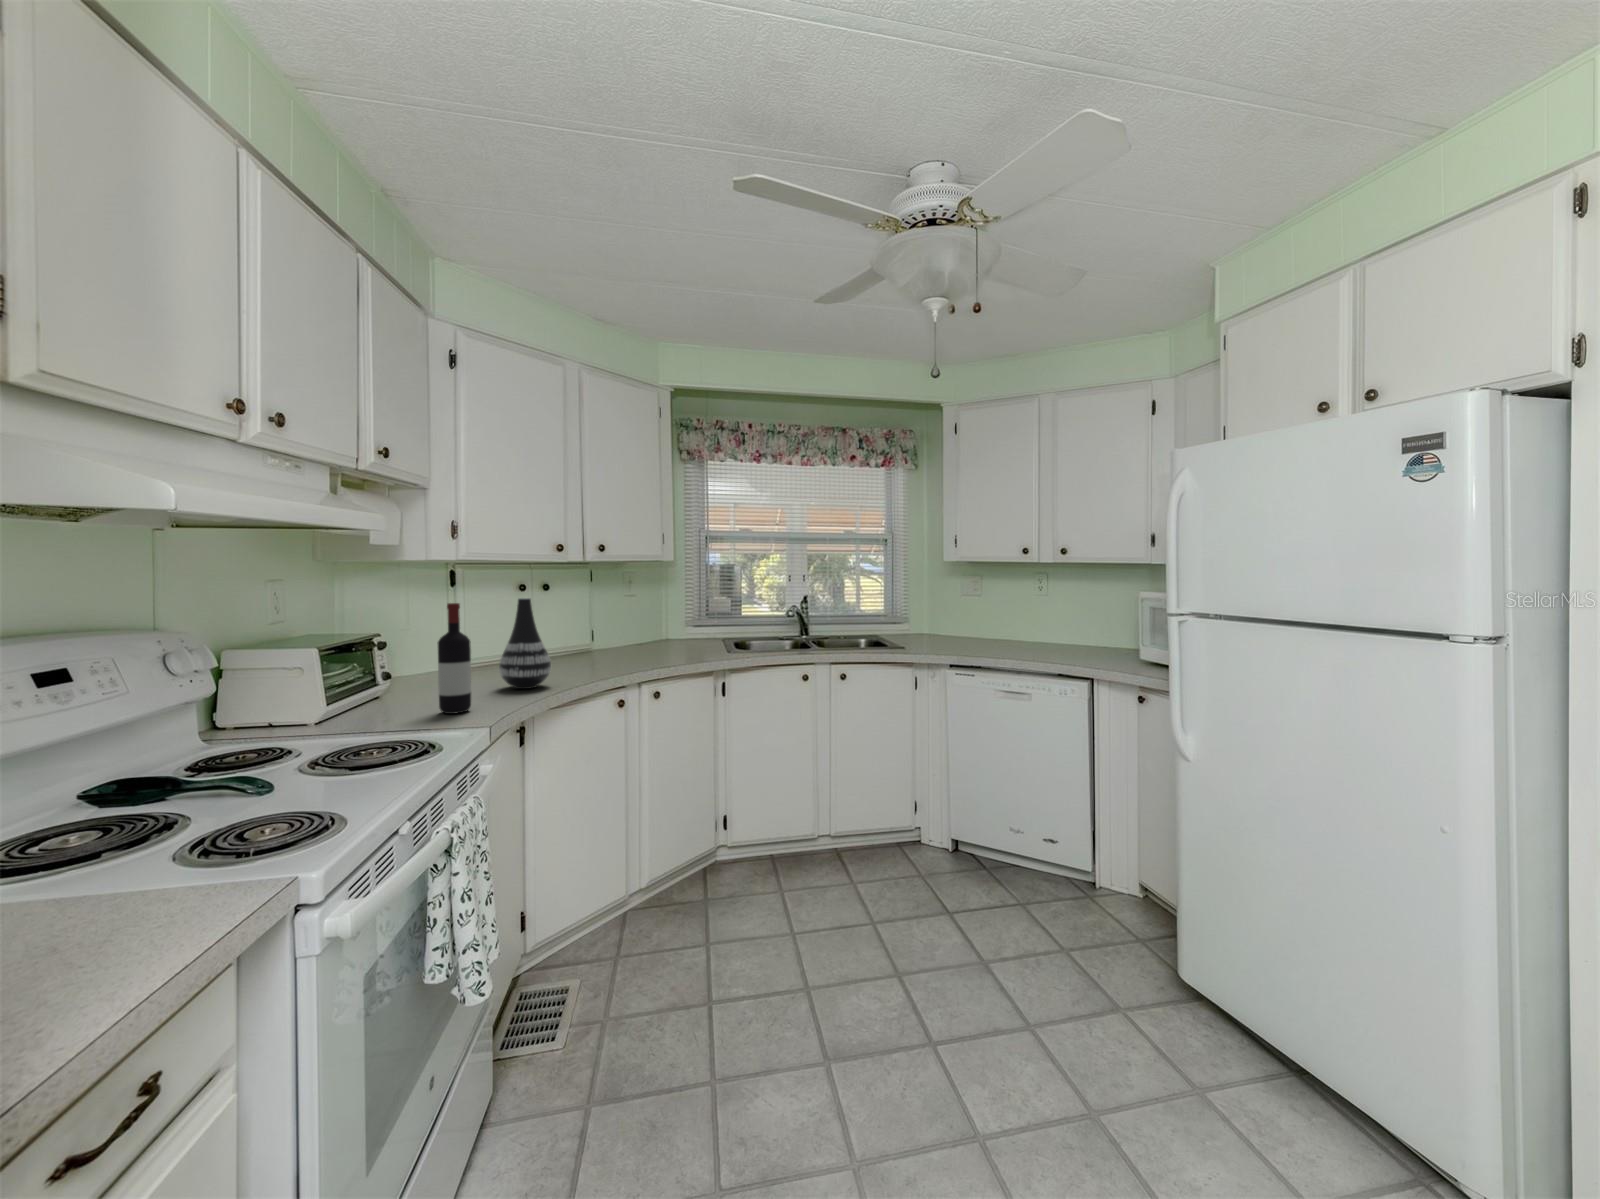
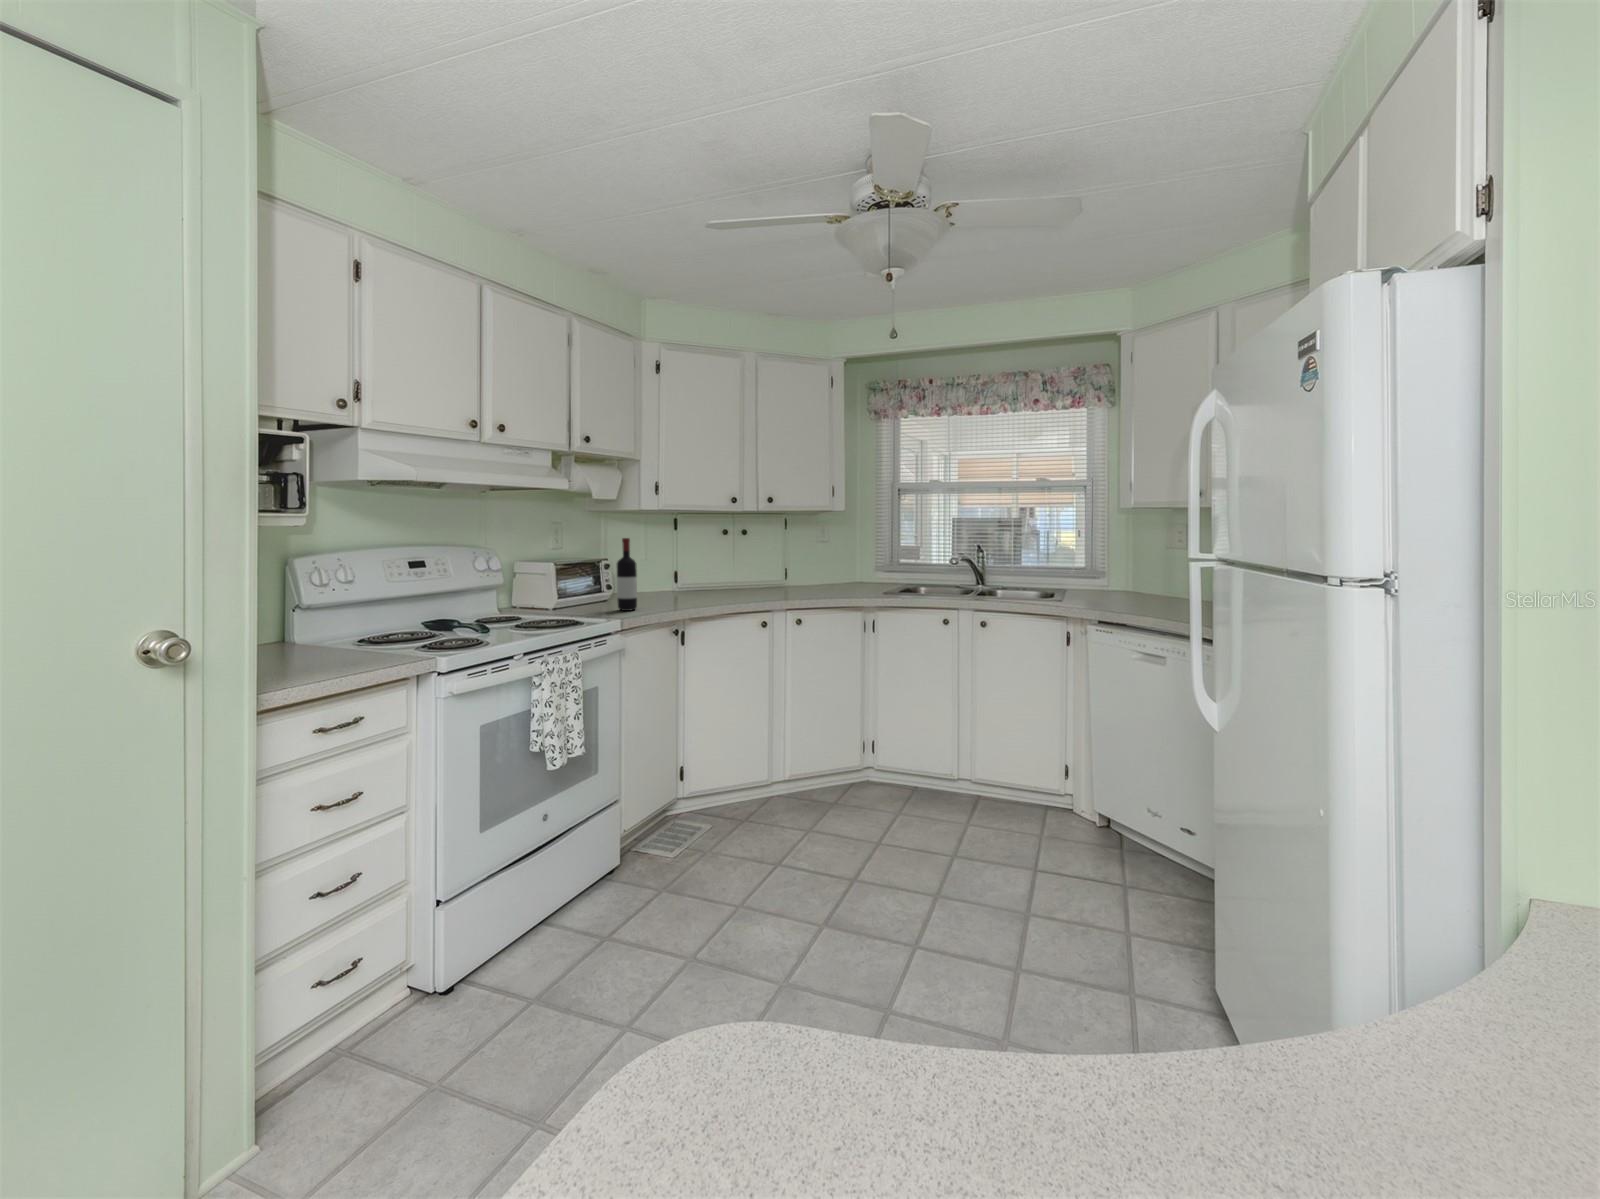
vase: present [499,598,551,689] -> none [674,537,709,602]

